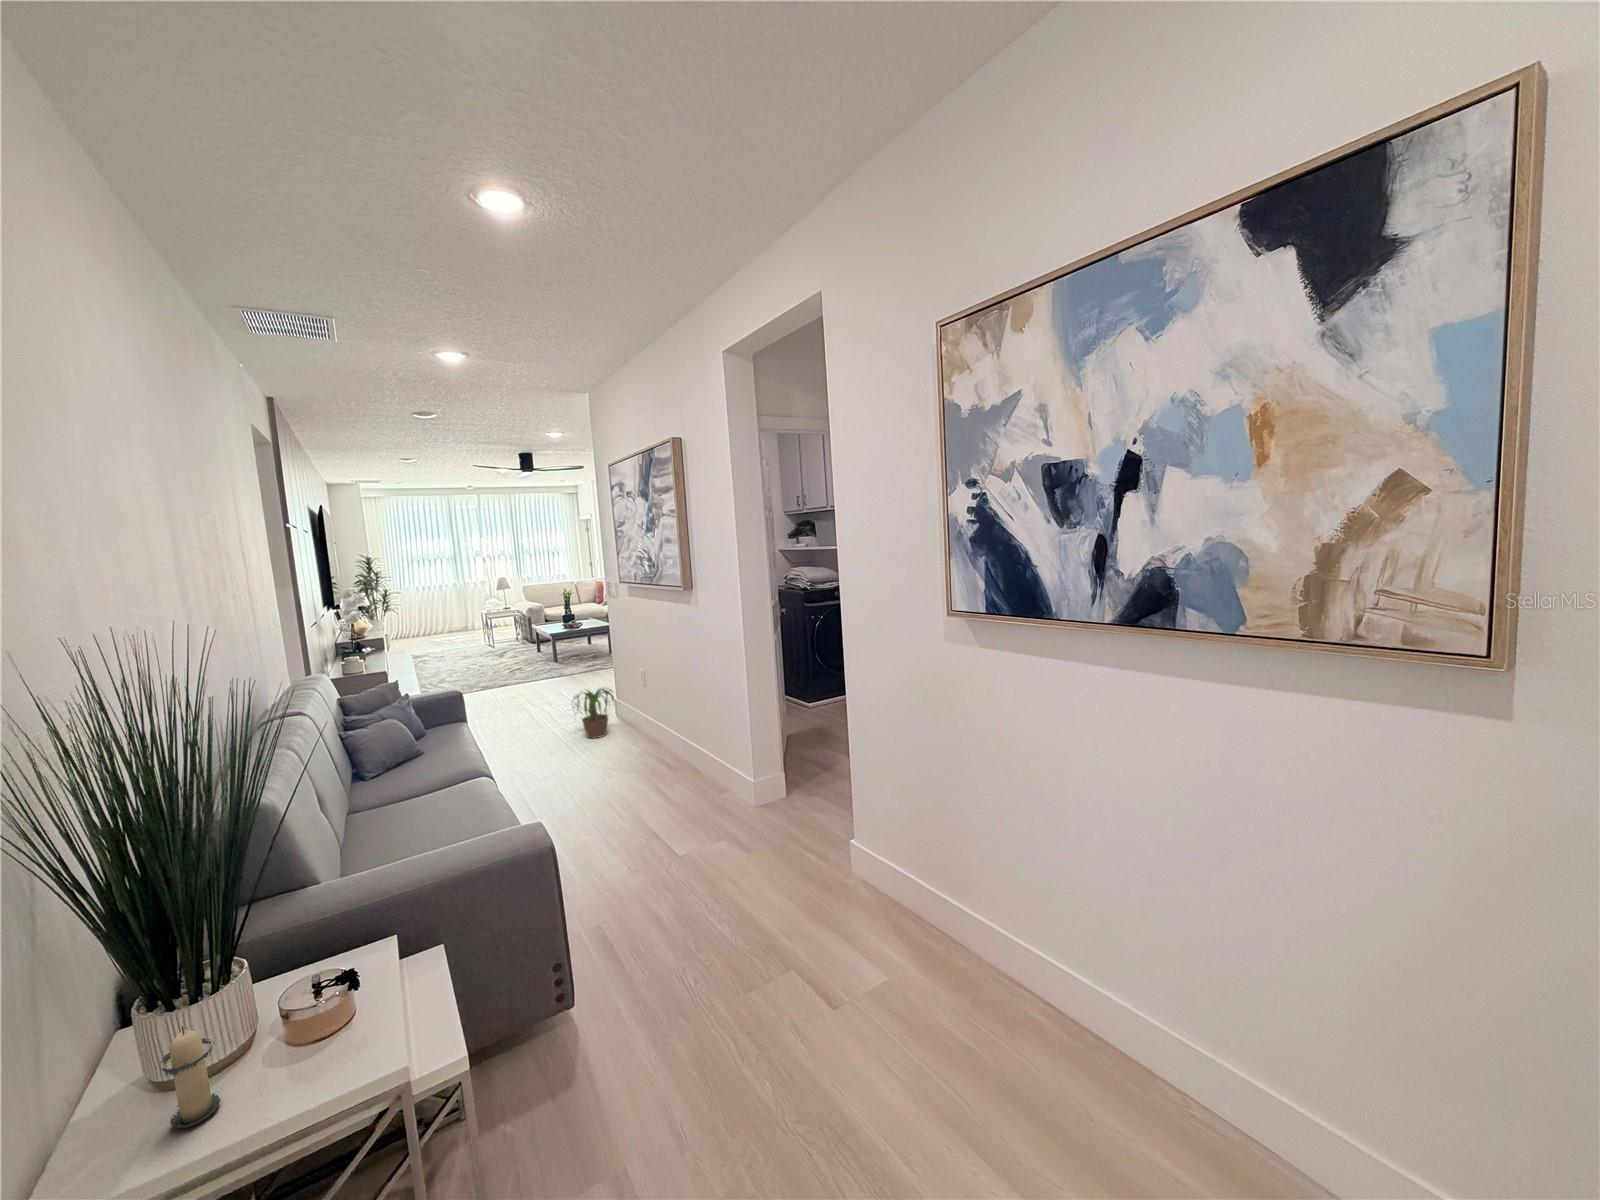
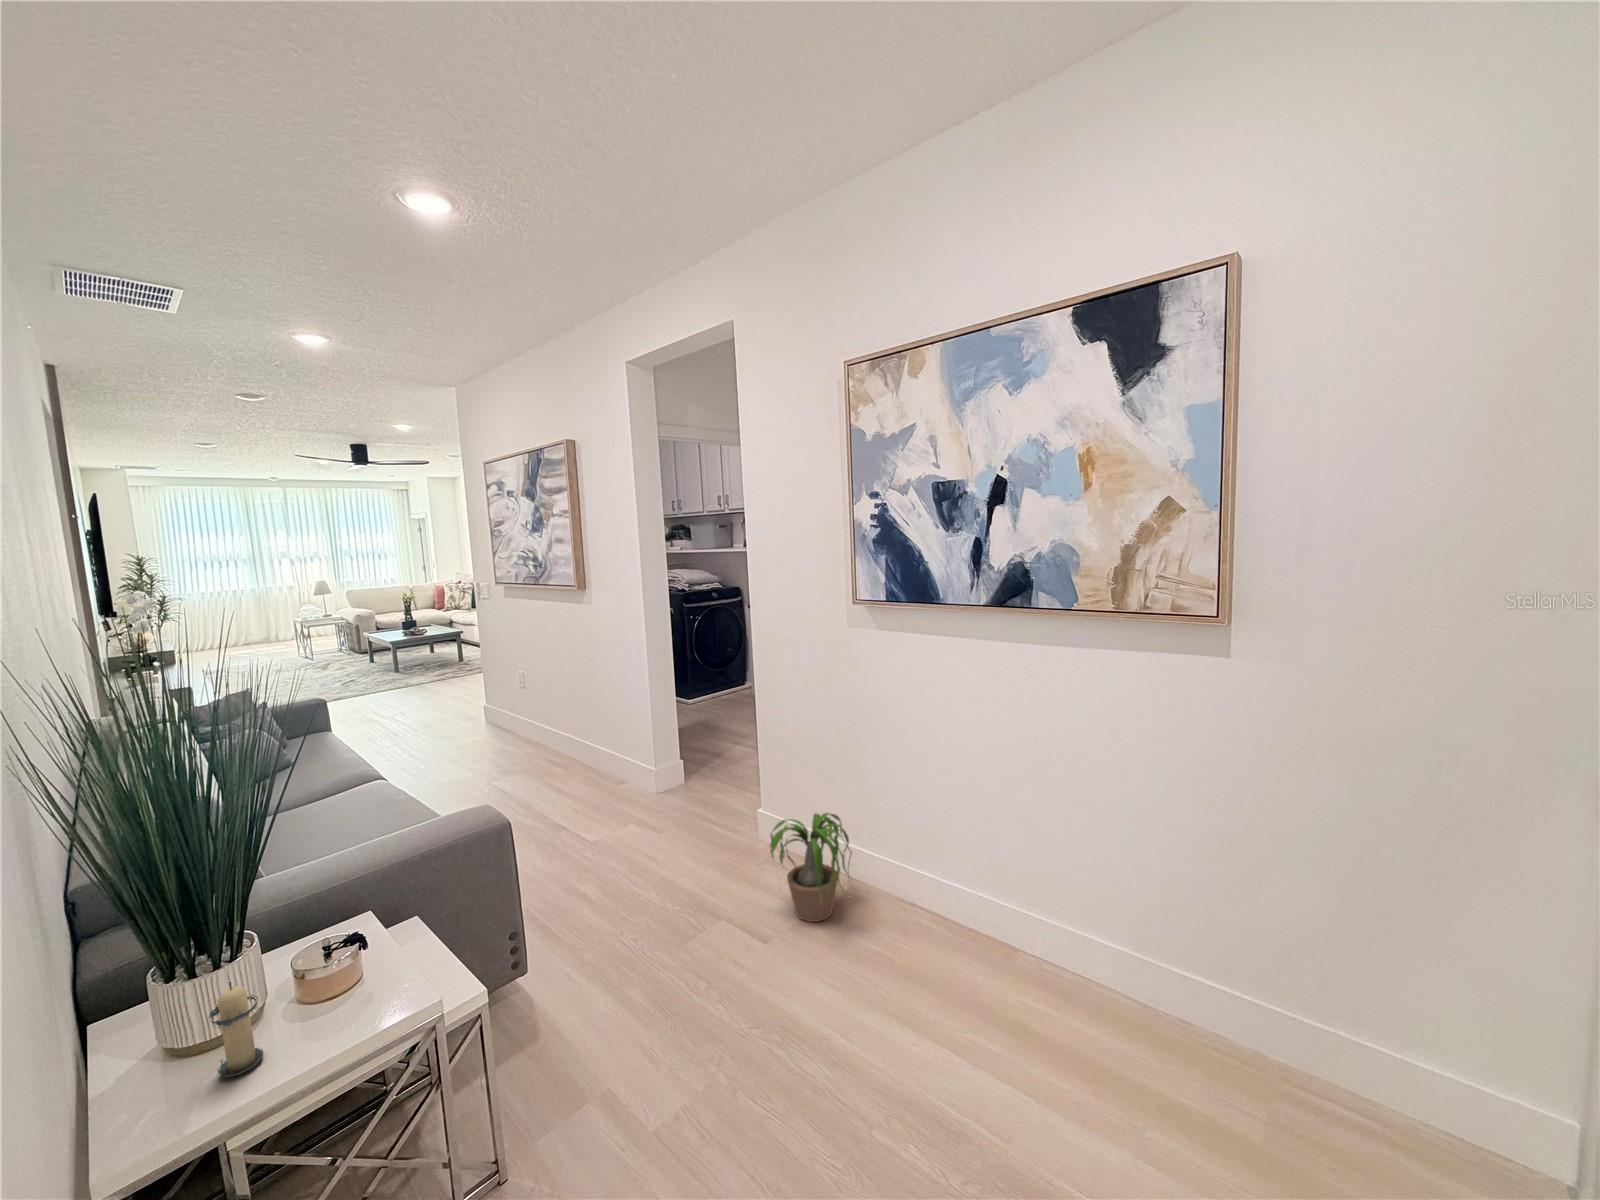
potted plant: present [573,688,614,738] -> present [770,813,852,922]

